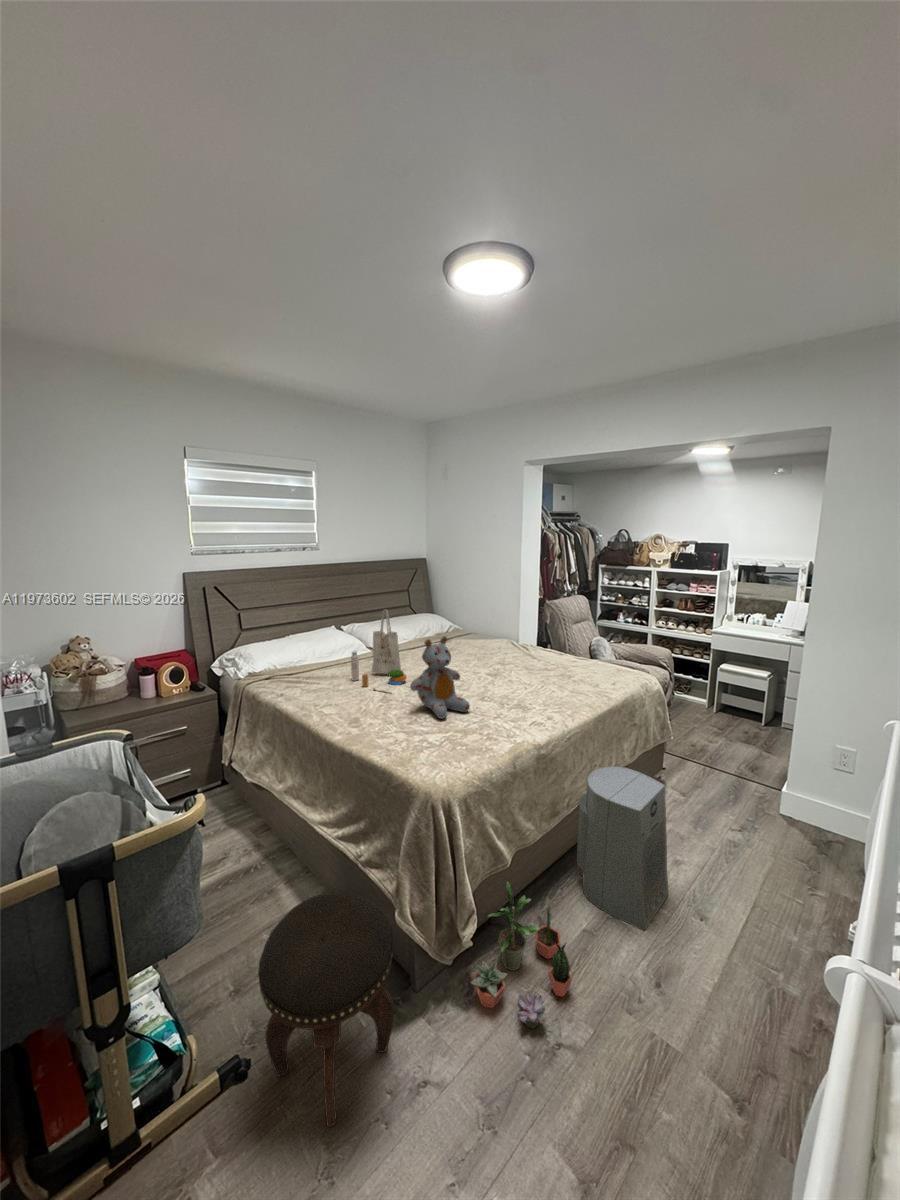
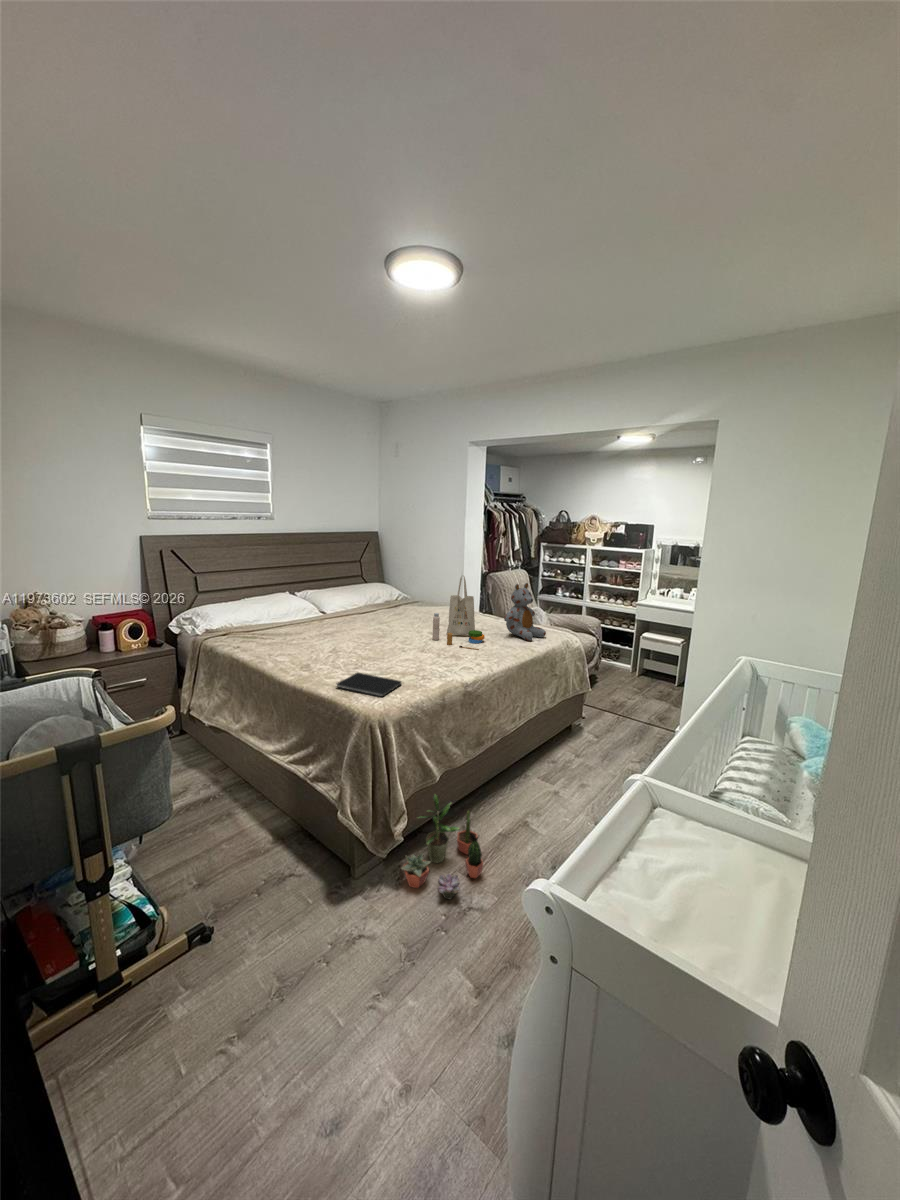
tote bag: present [351,610,406,694] -> present [433,576,485,650]
stuffed bear: present [410,636,470,719] -> present [504,583,546,641]
notebook: none [390,730,465,766] -> present [336,673,401,697]
air purifier: present [577,767,668,931] -> none [498,705,571,834]
footstool: present [258,892,394,1127] -> none [222,795,335,967]

